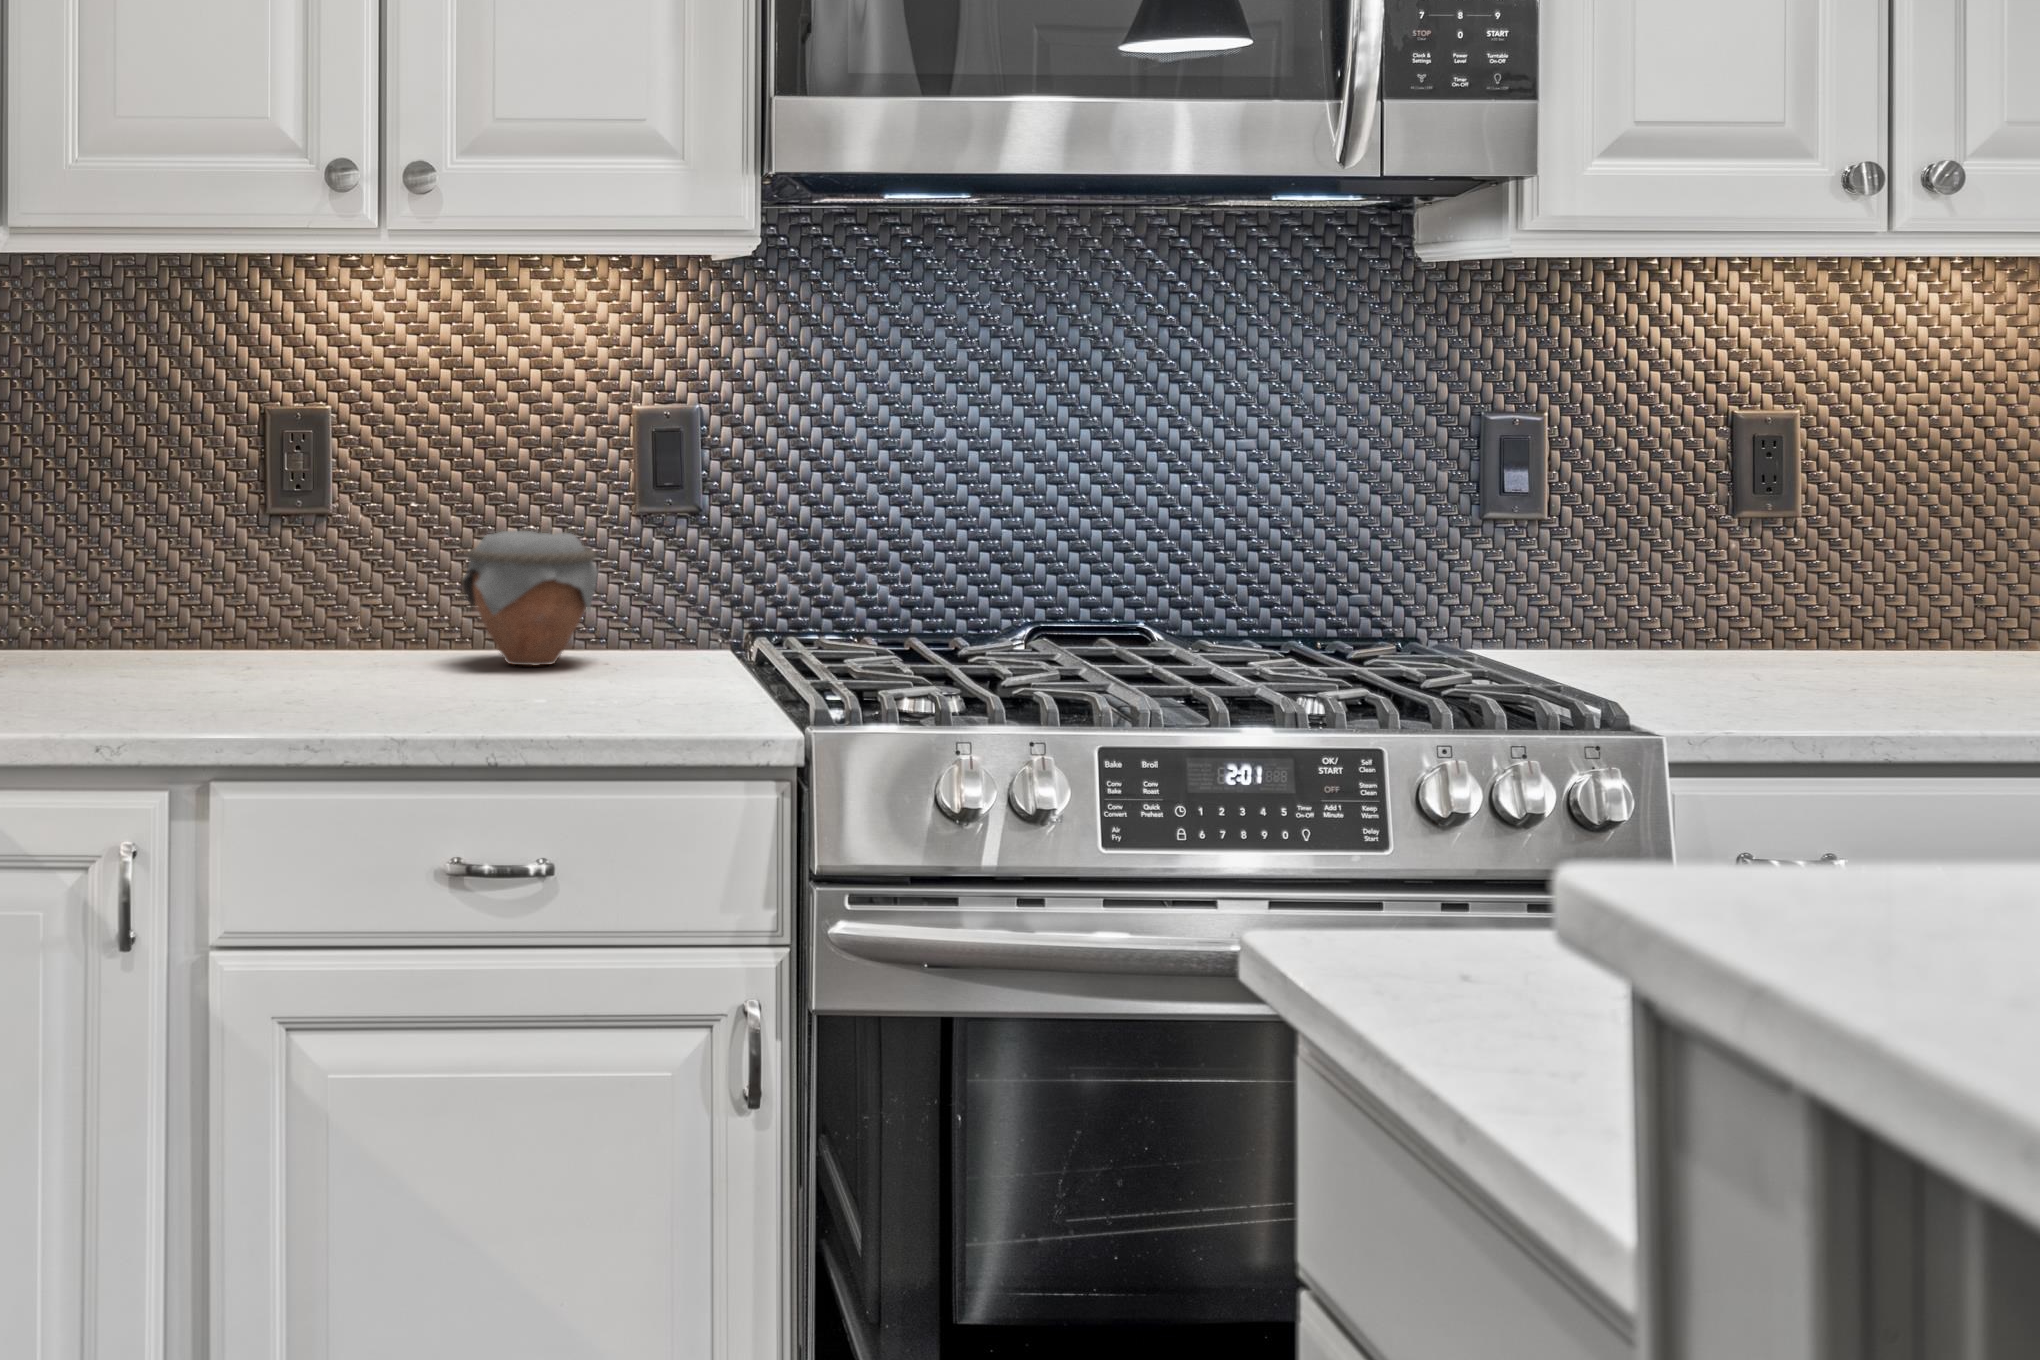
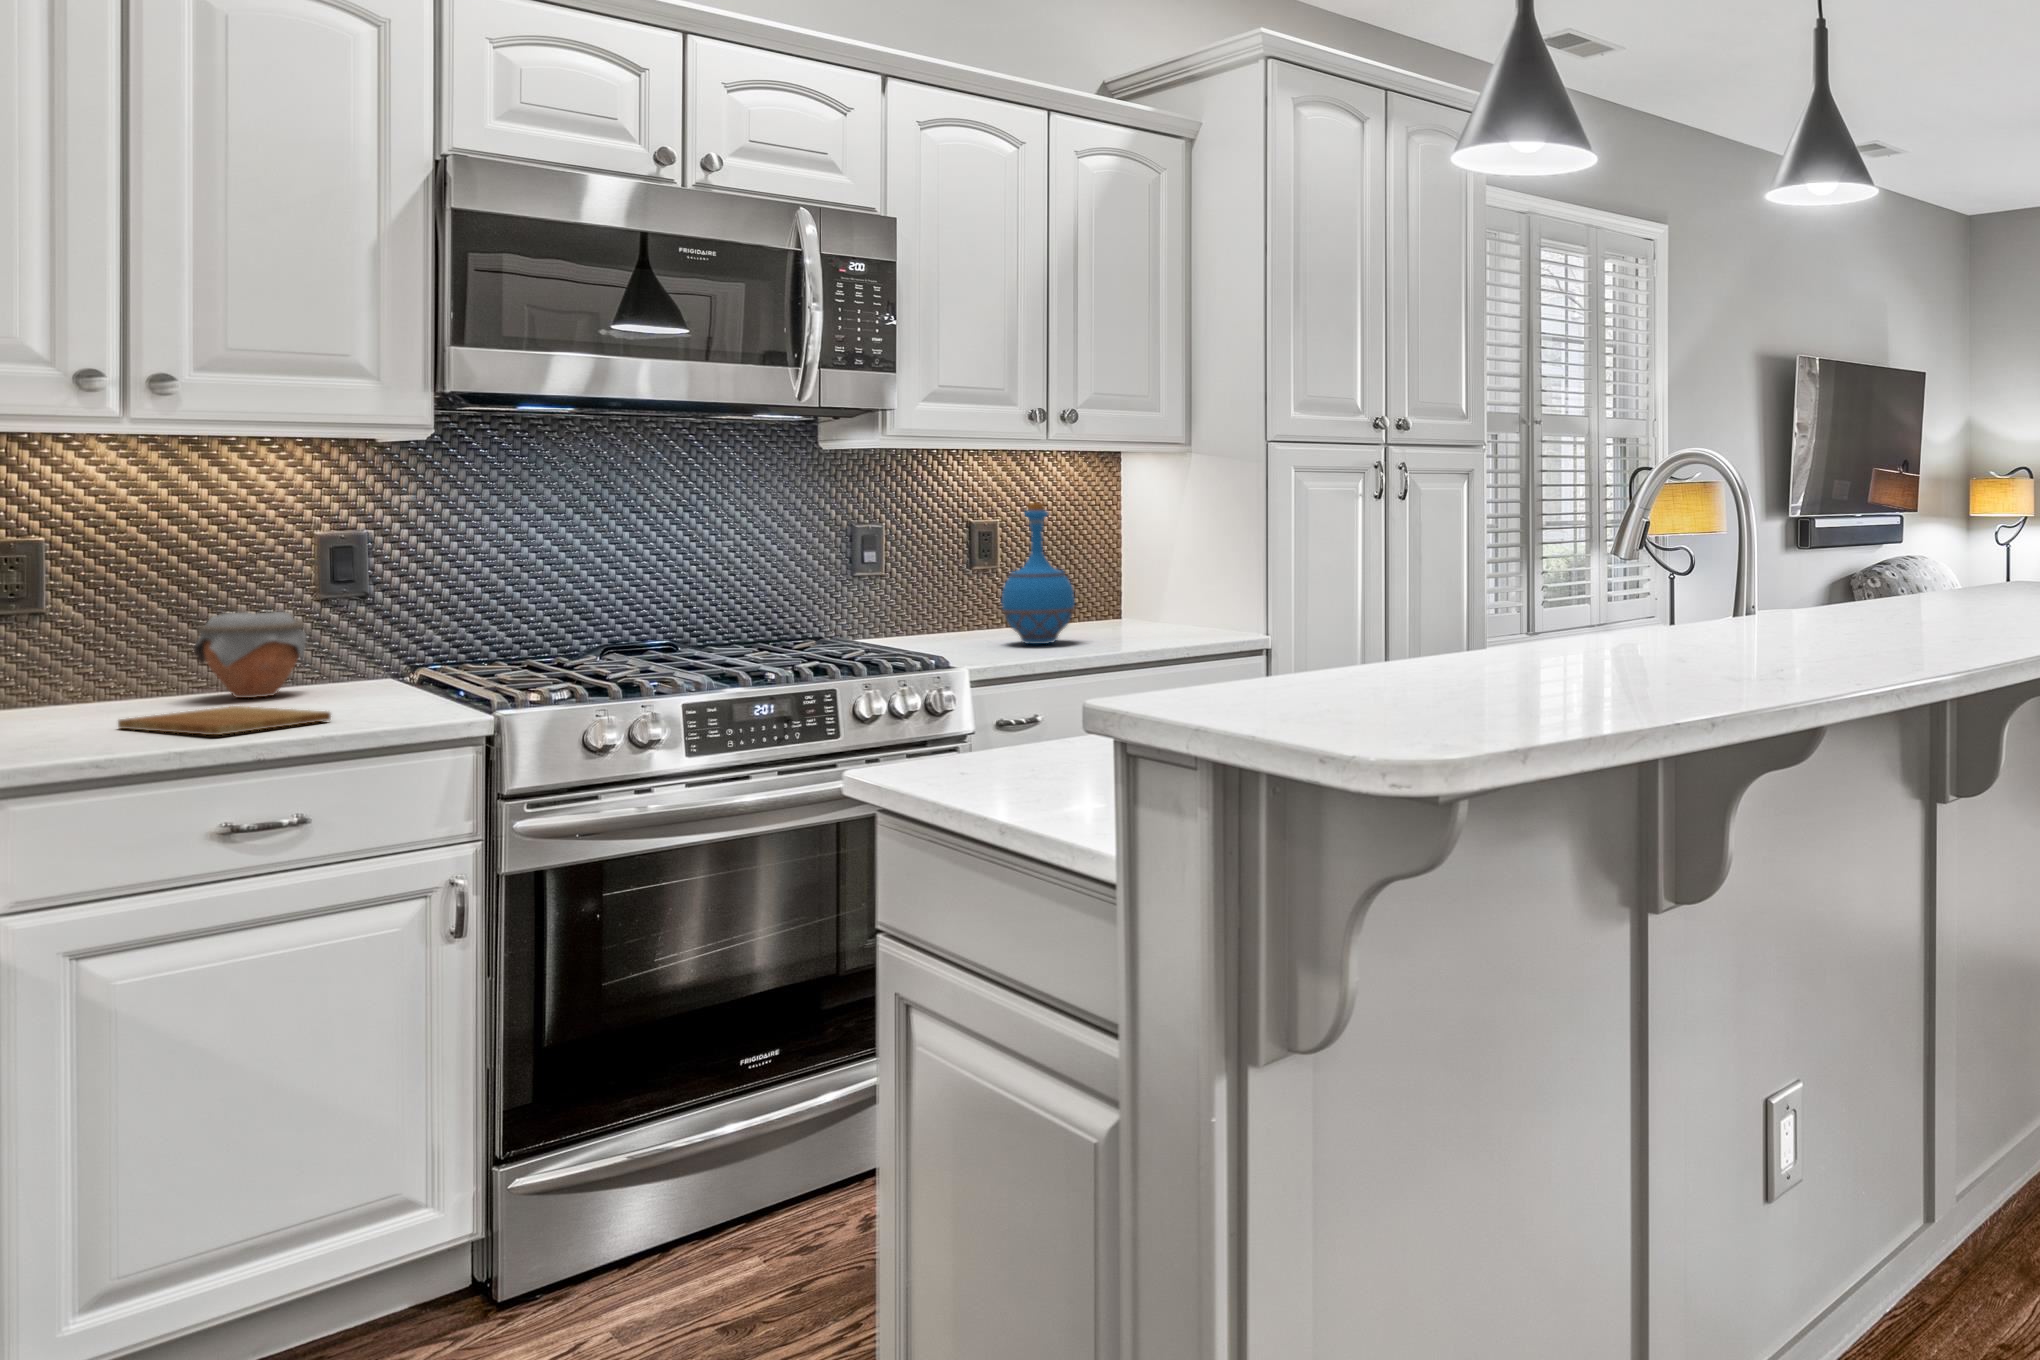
bottle: none [1753,373,1925,683] -> present [1002,503,1075,644]
cutting board: none [350,680,590,730] -> present [118,706,331,735]

